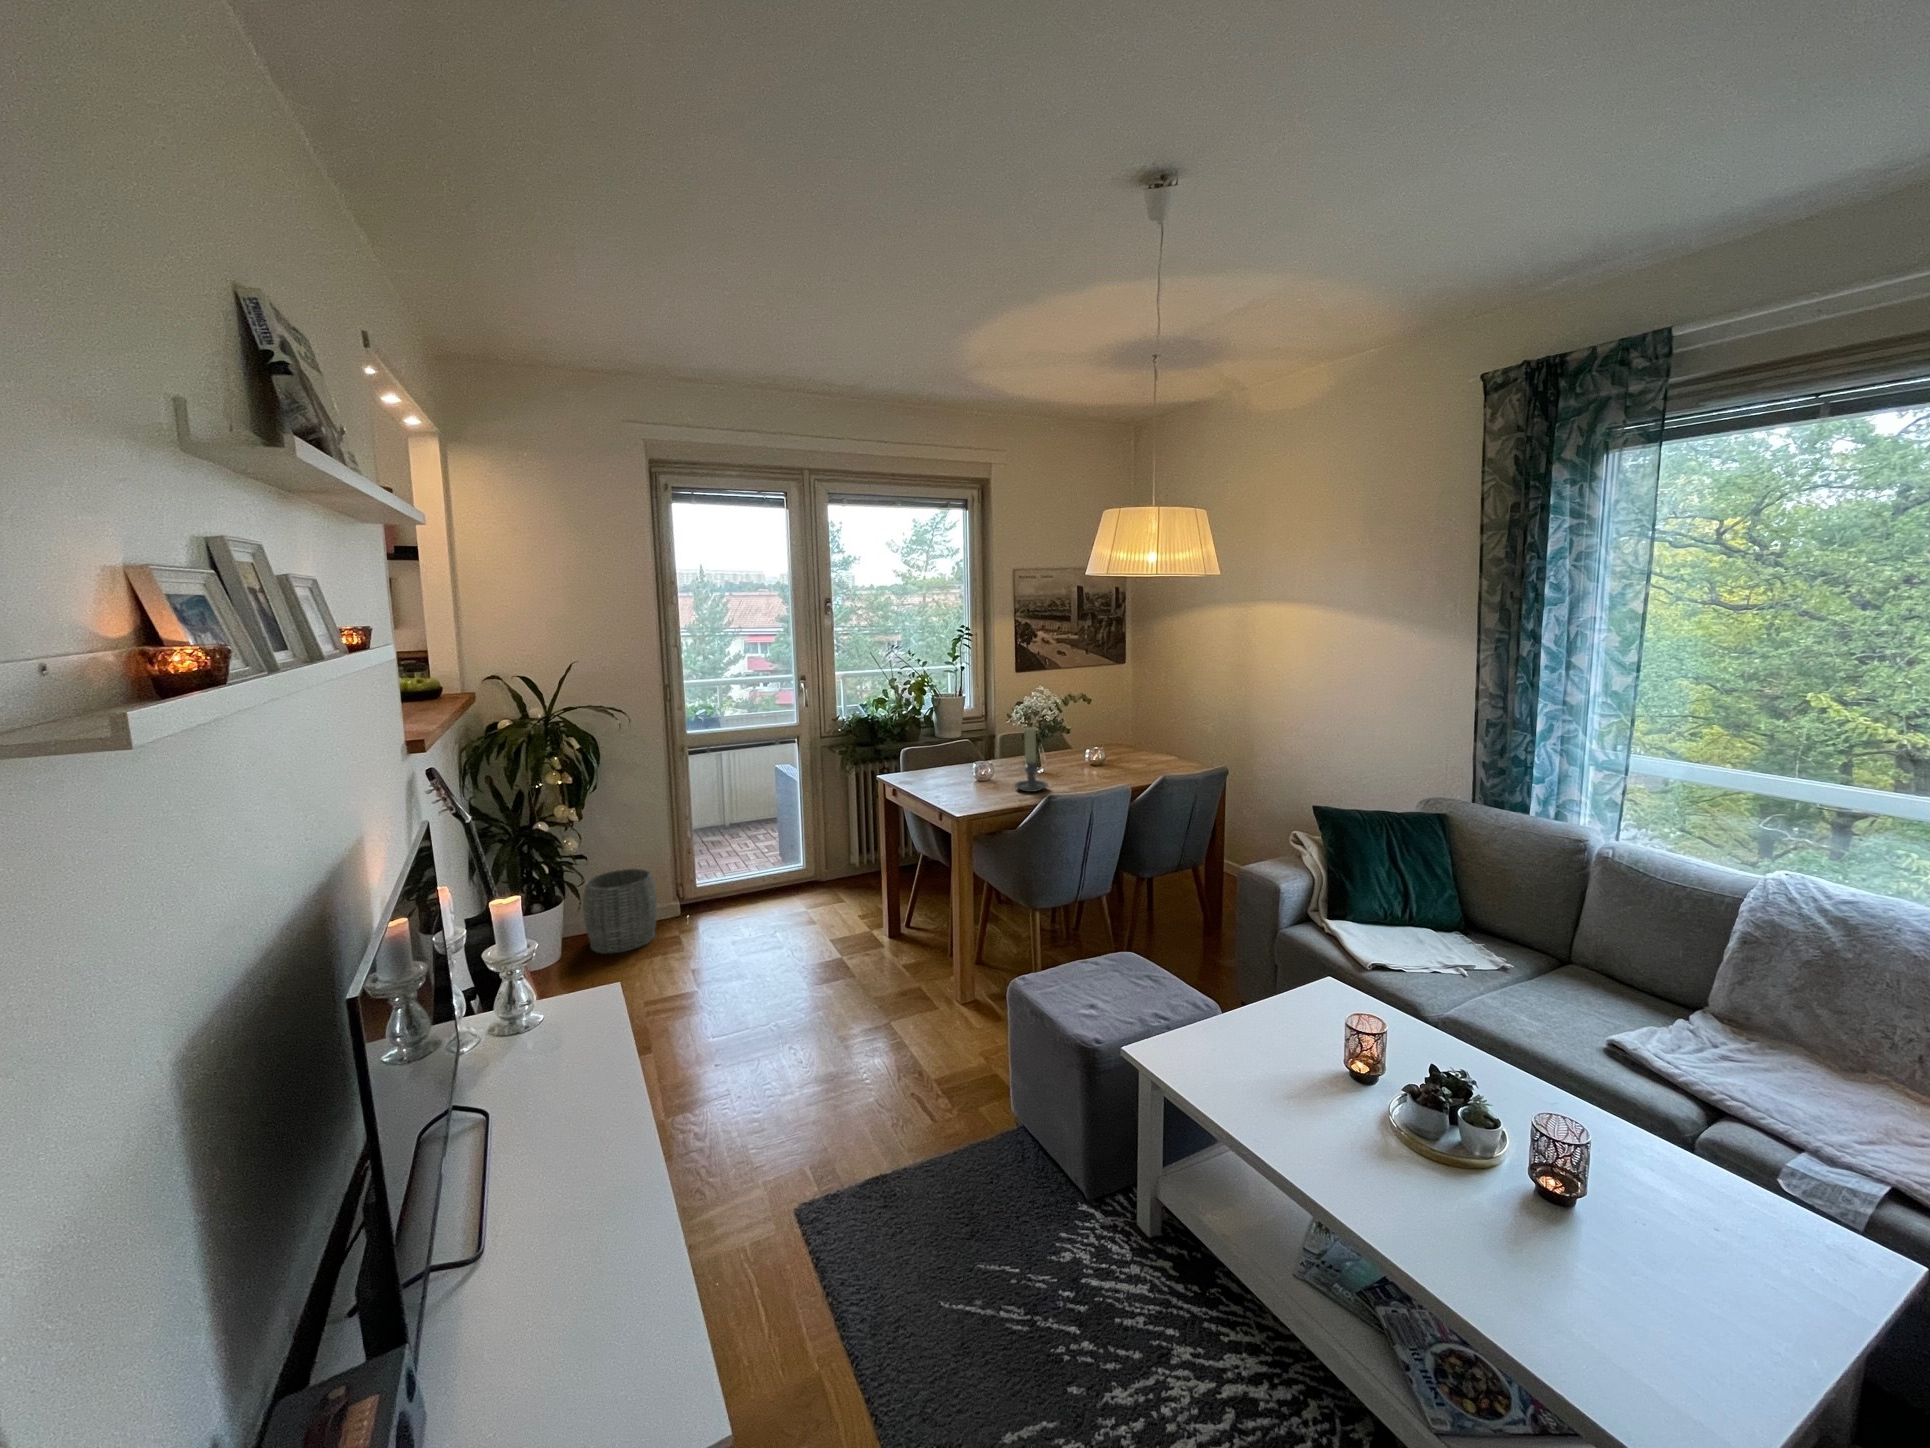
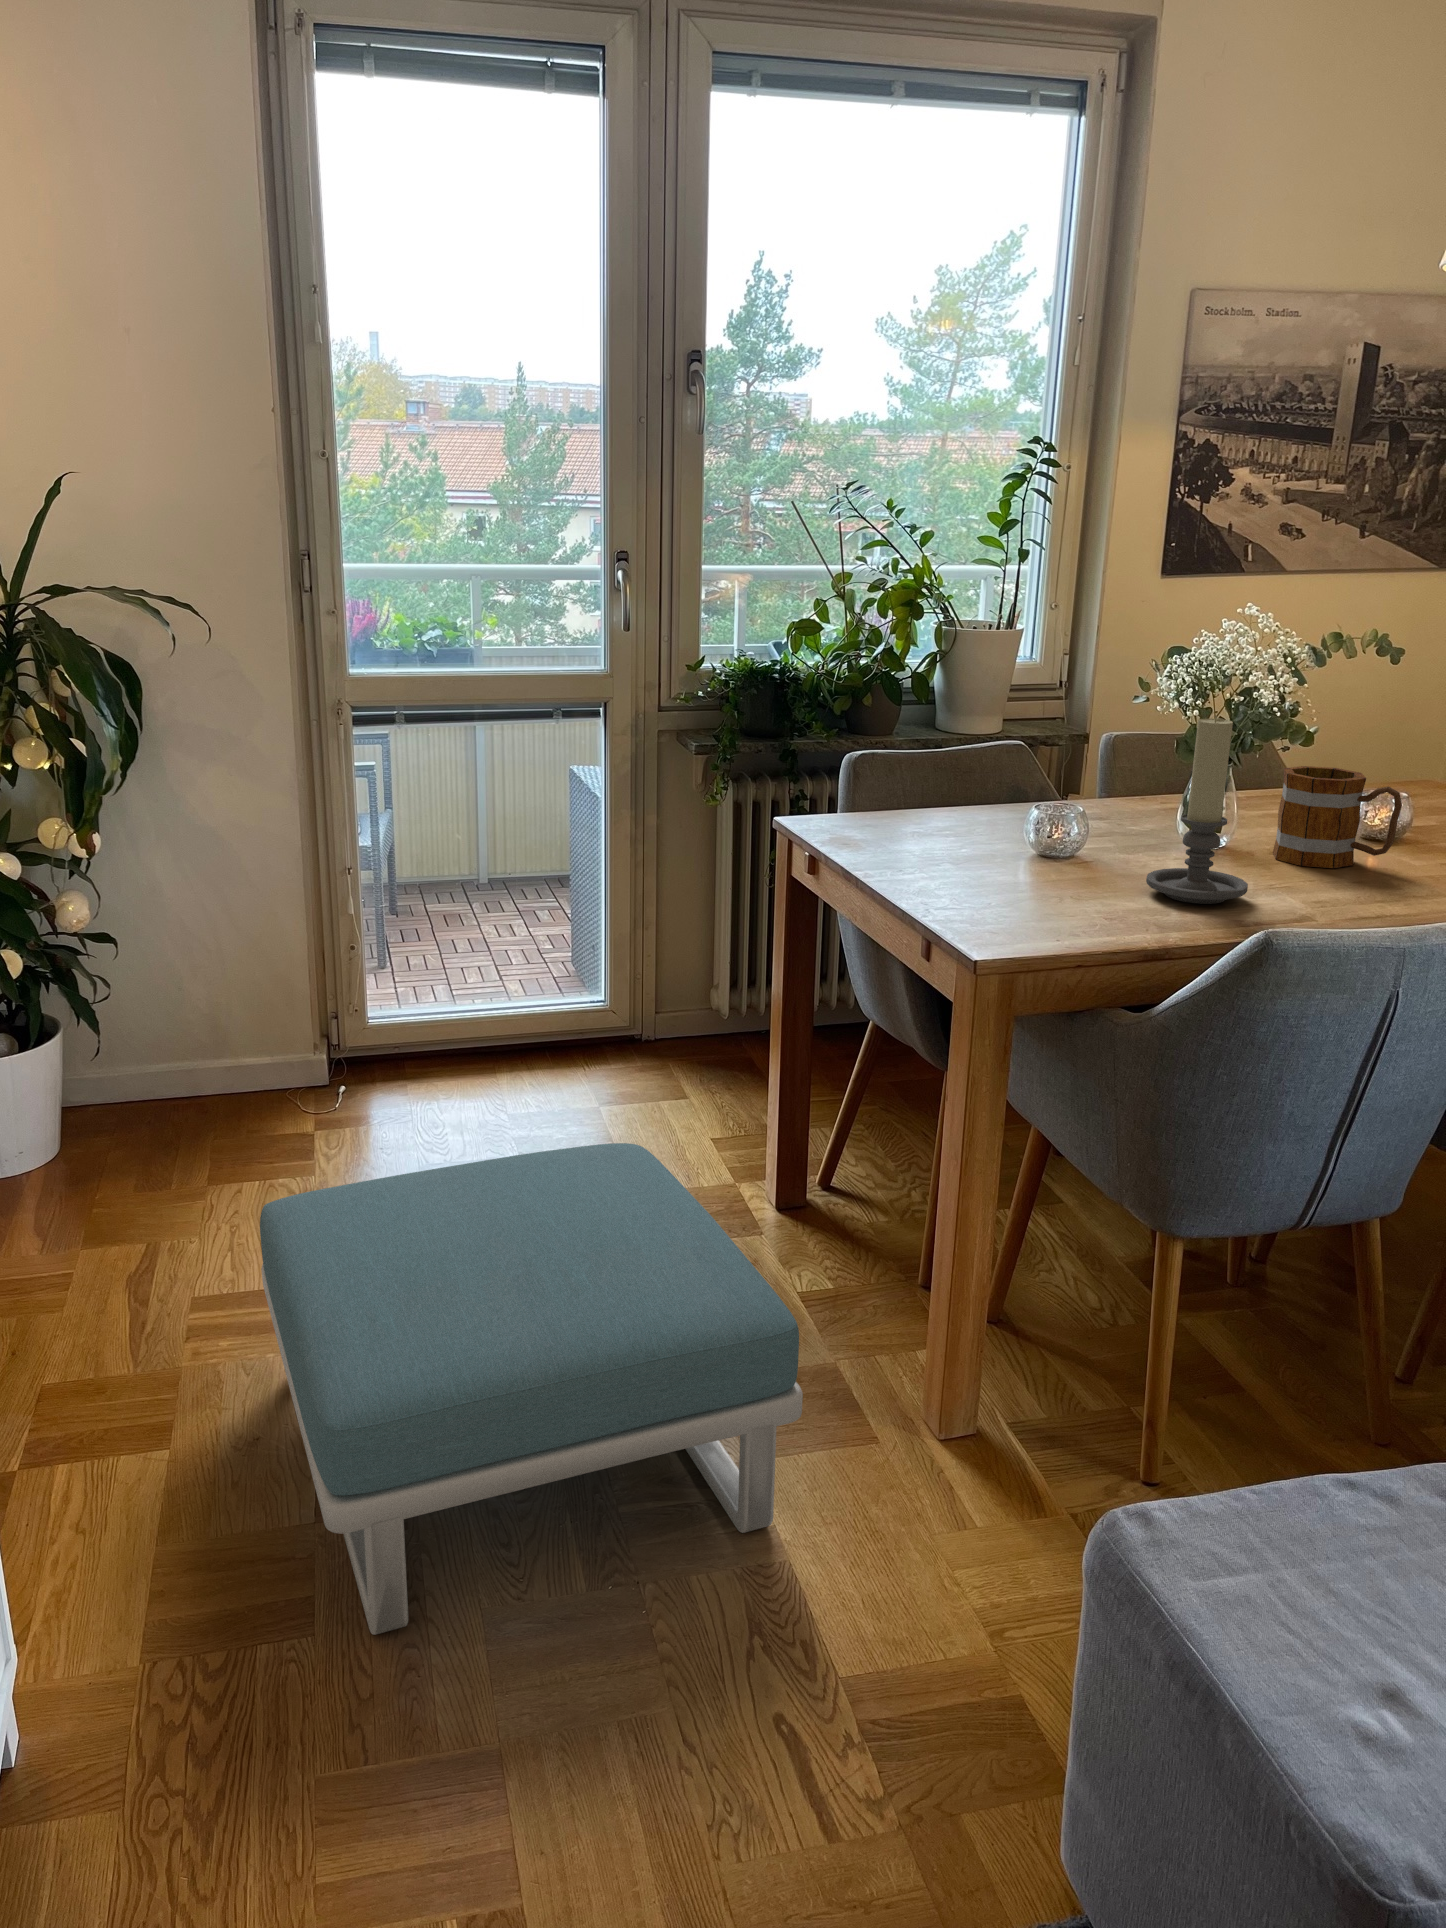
mug: none [1058,741,1097,776] -> present [1273,766,1402,868]
woven basket: present [583,869,657,954] -> none [111,971,266,1155]
footstool: none [683,910,910,1103] -> present [260,1143,803,1635]

